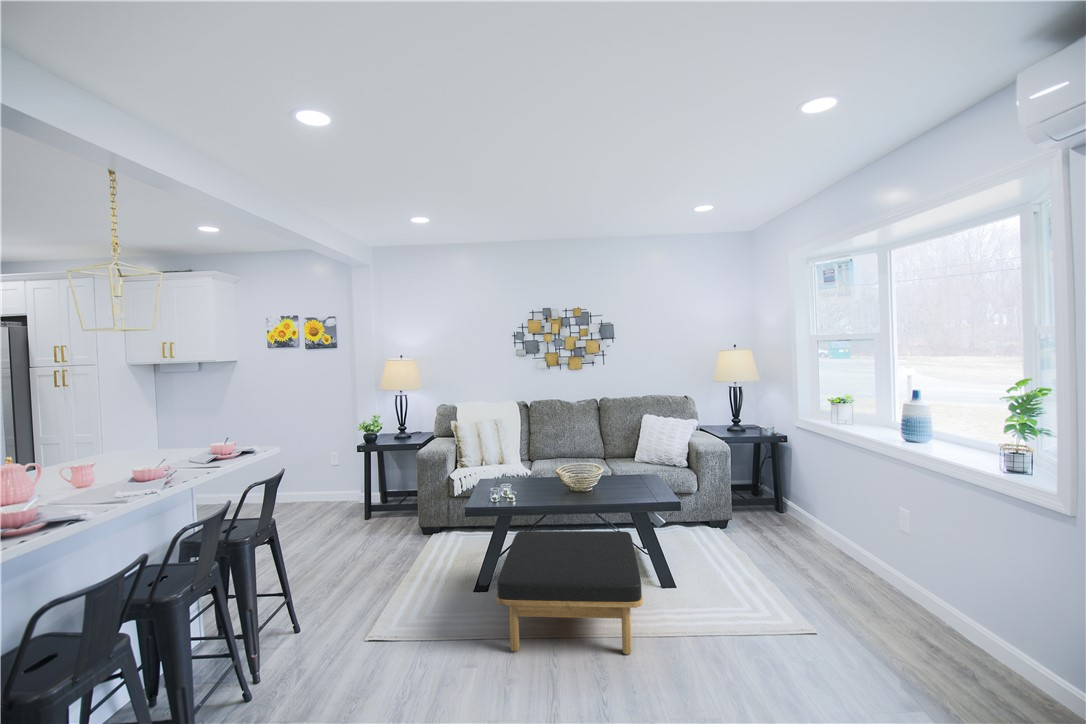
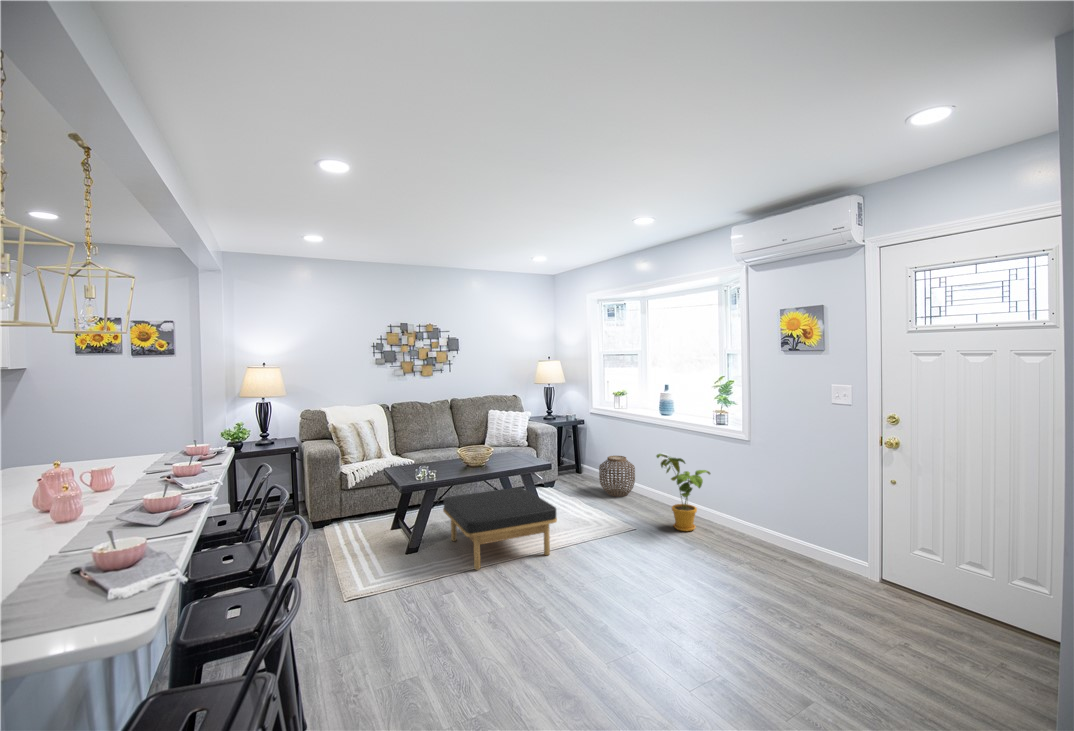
woven basket: none [785,498,849,566] -> present [599,456,635,497]
house plant: none [854,517,984,677] -> present [656,454,710,531]

